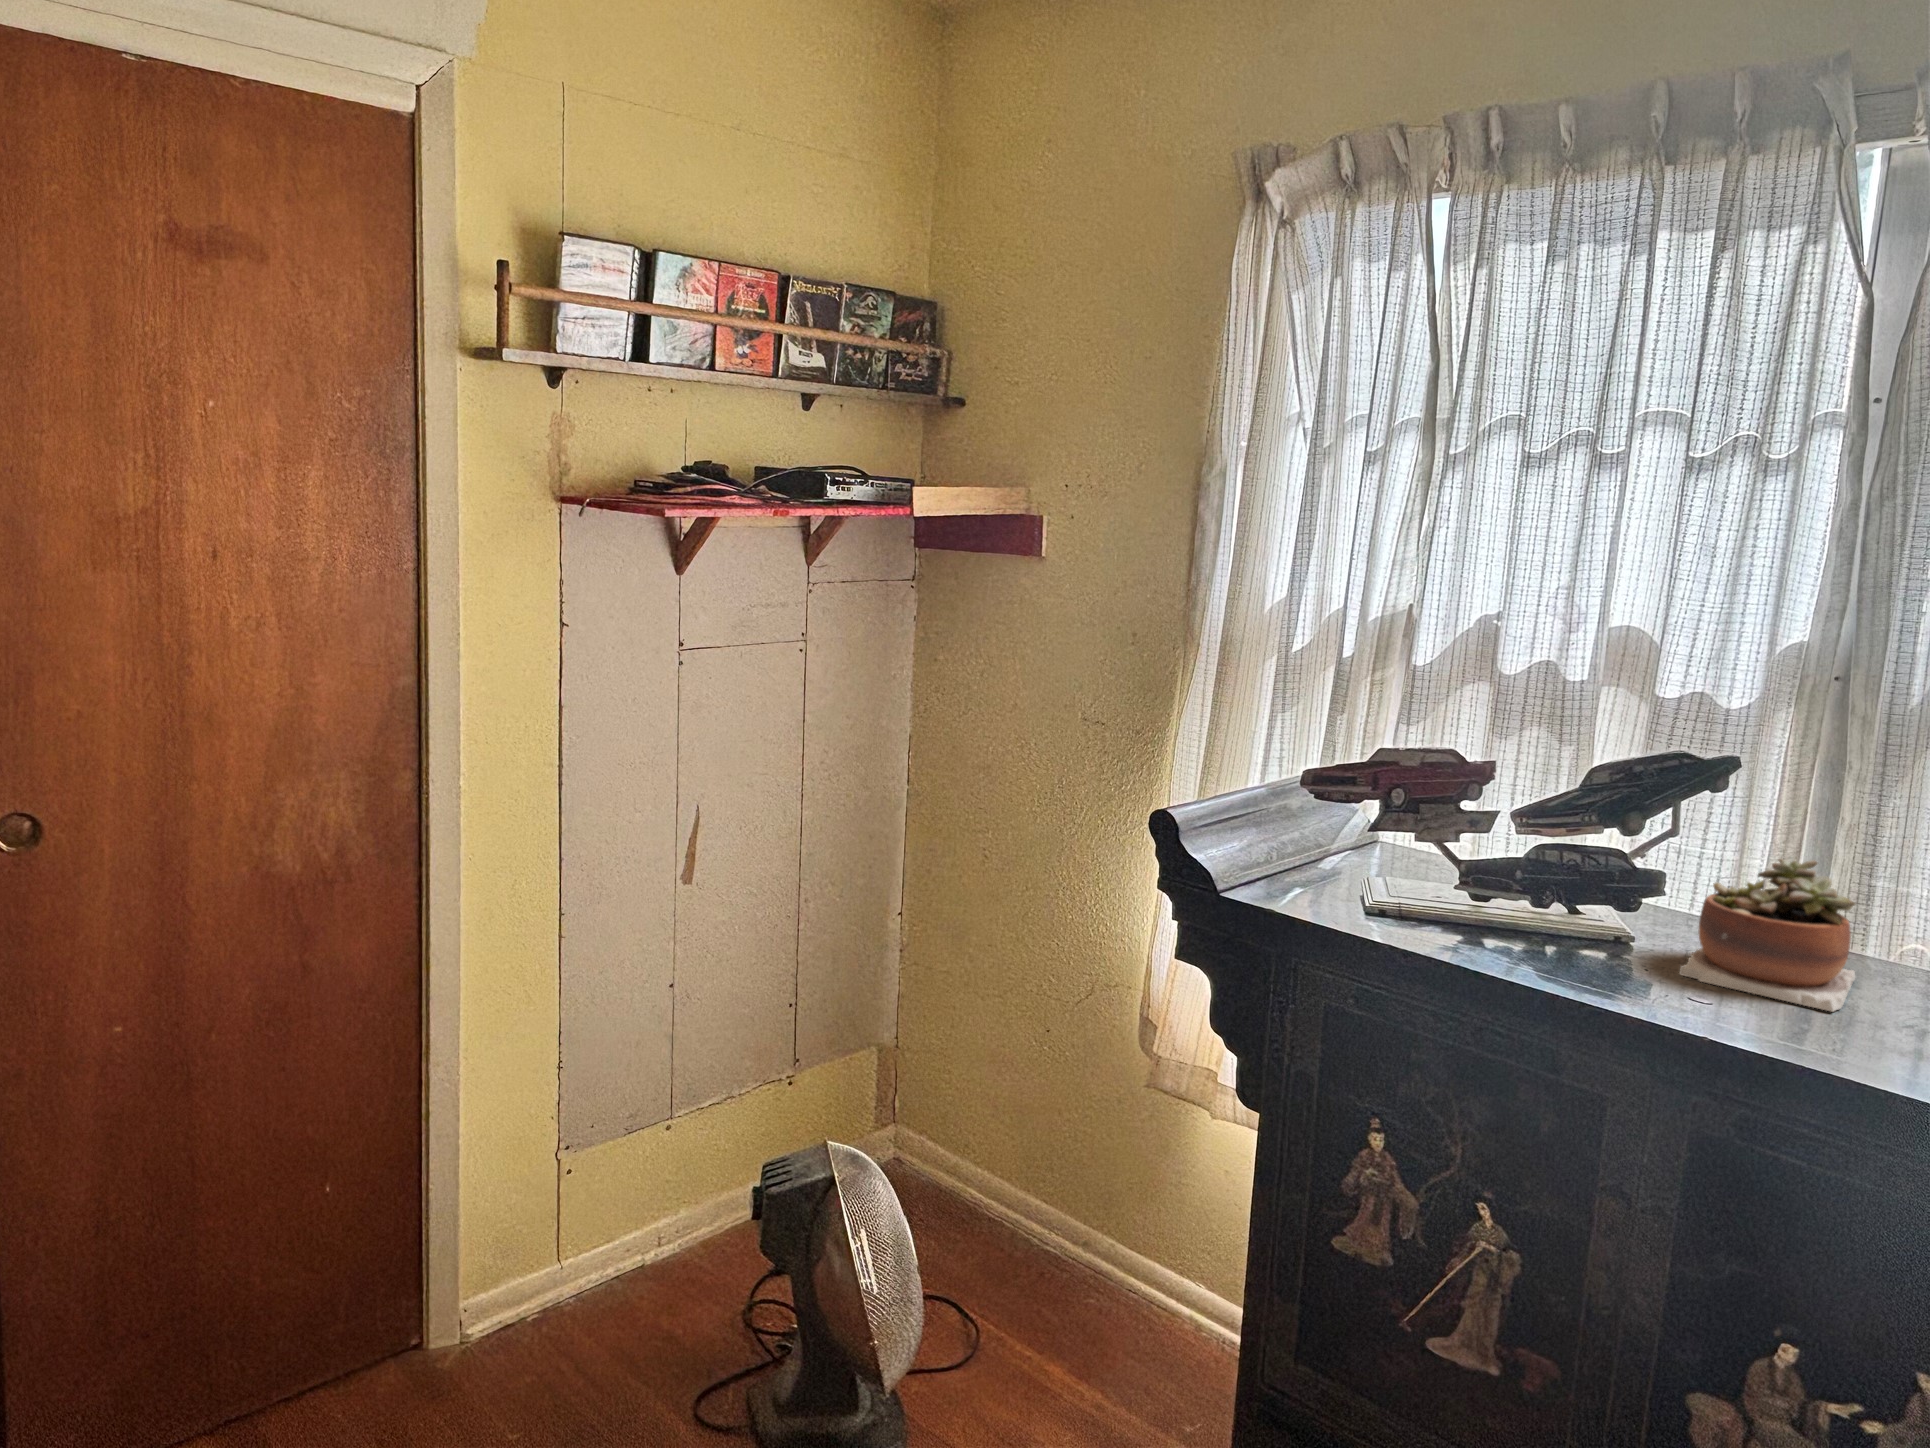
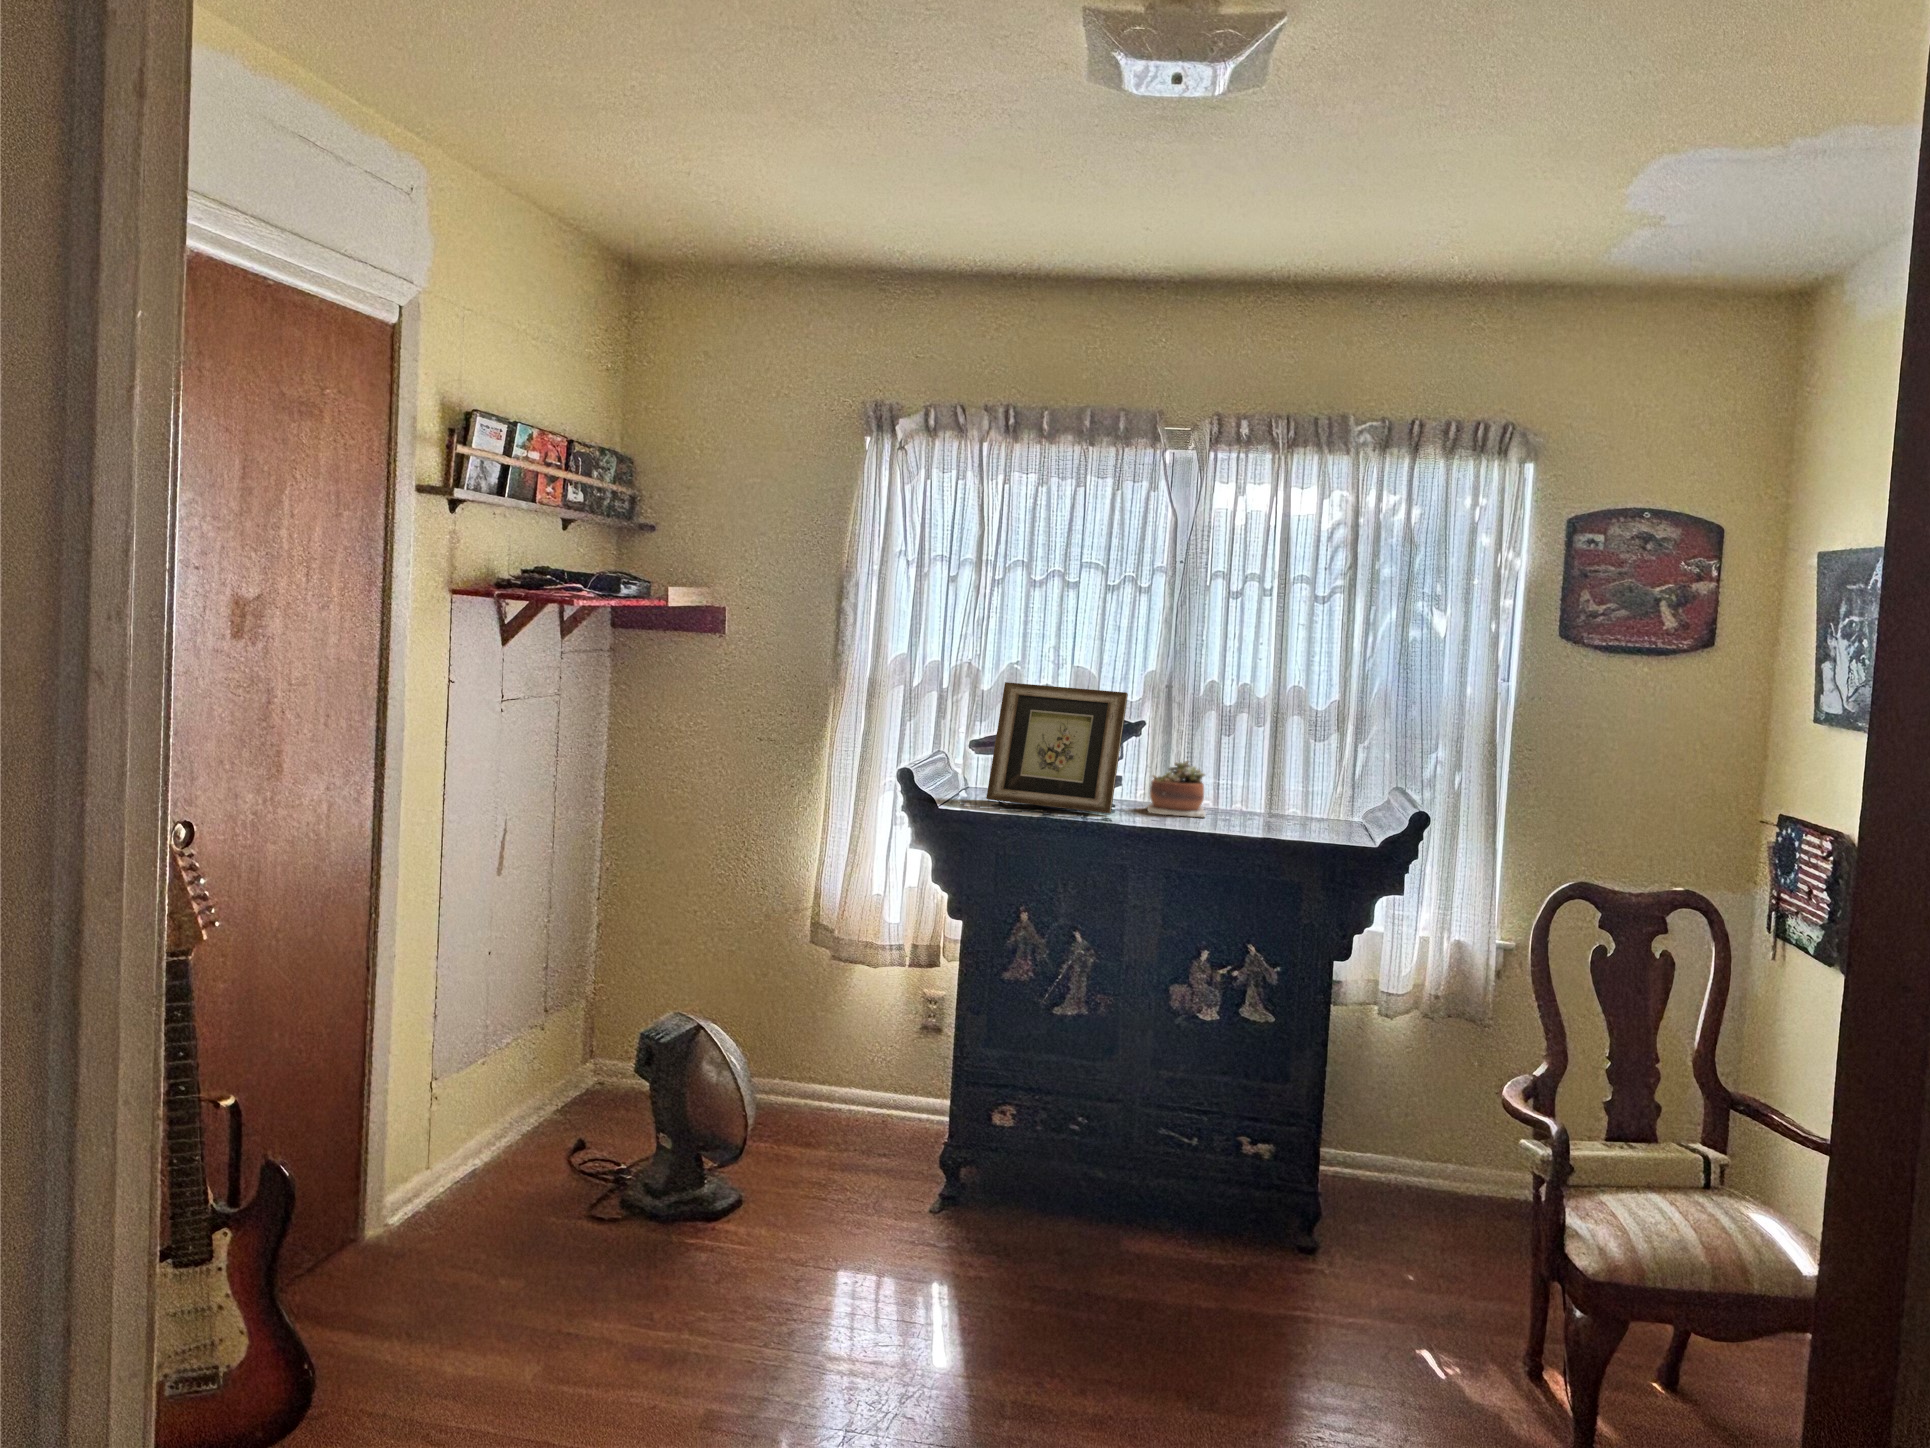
picture frame: none [1312,657,1633,970] -> present [986,682,1128,813]

